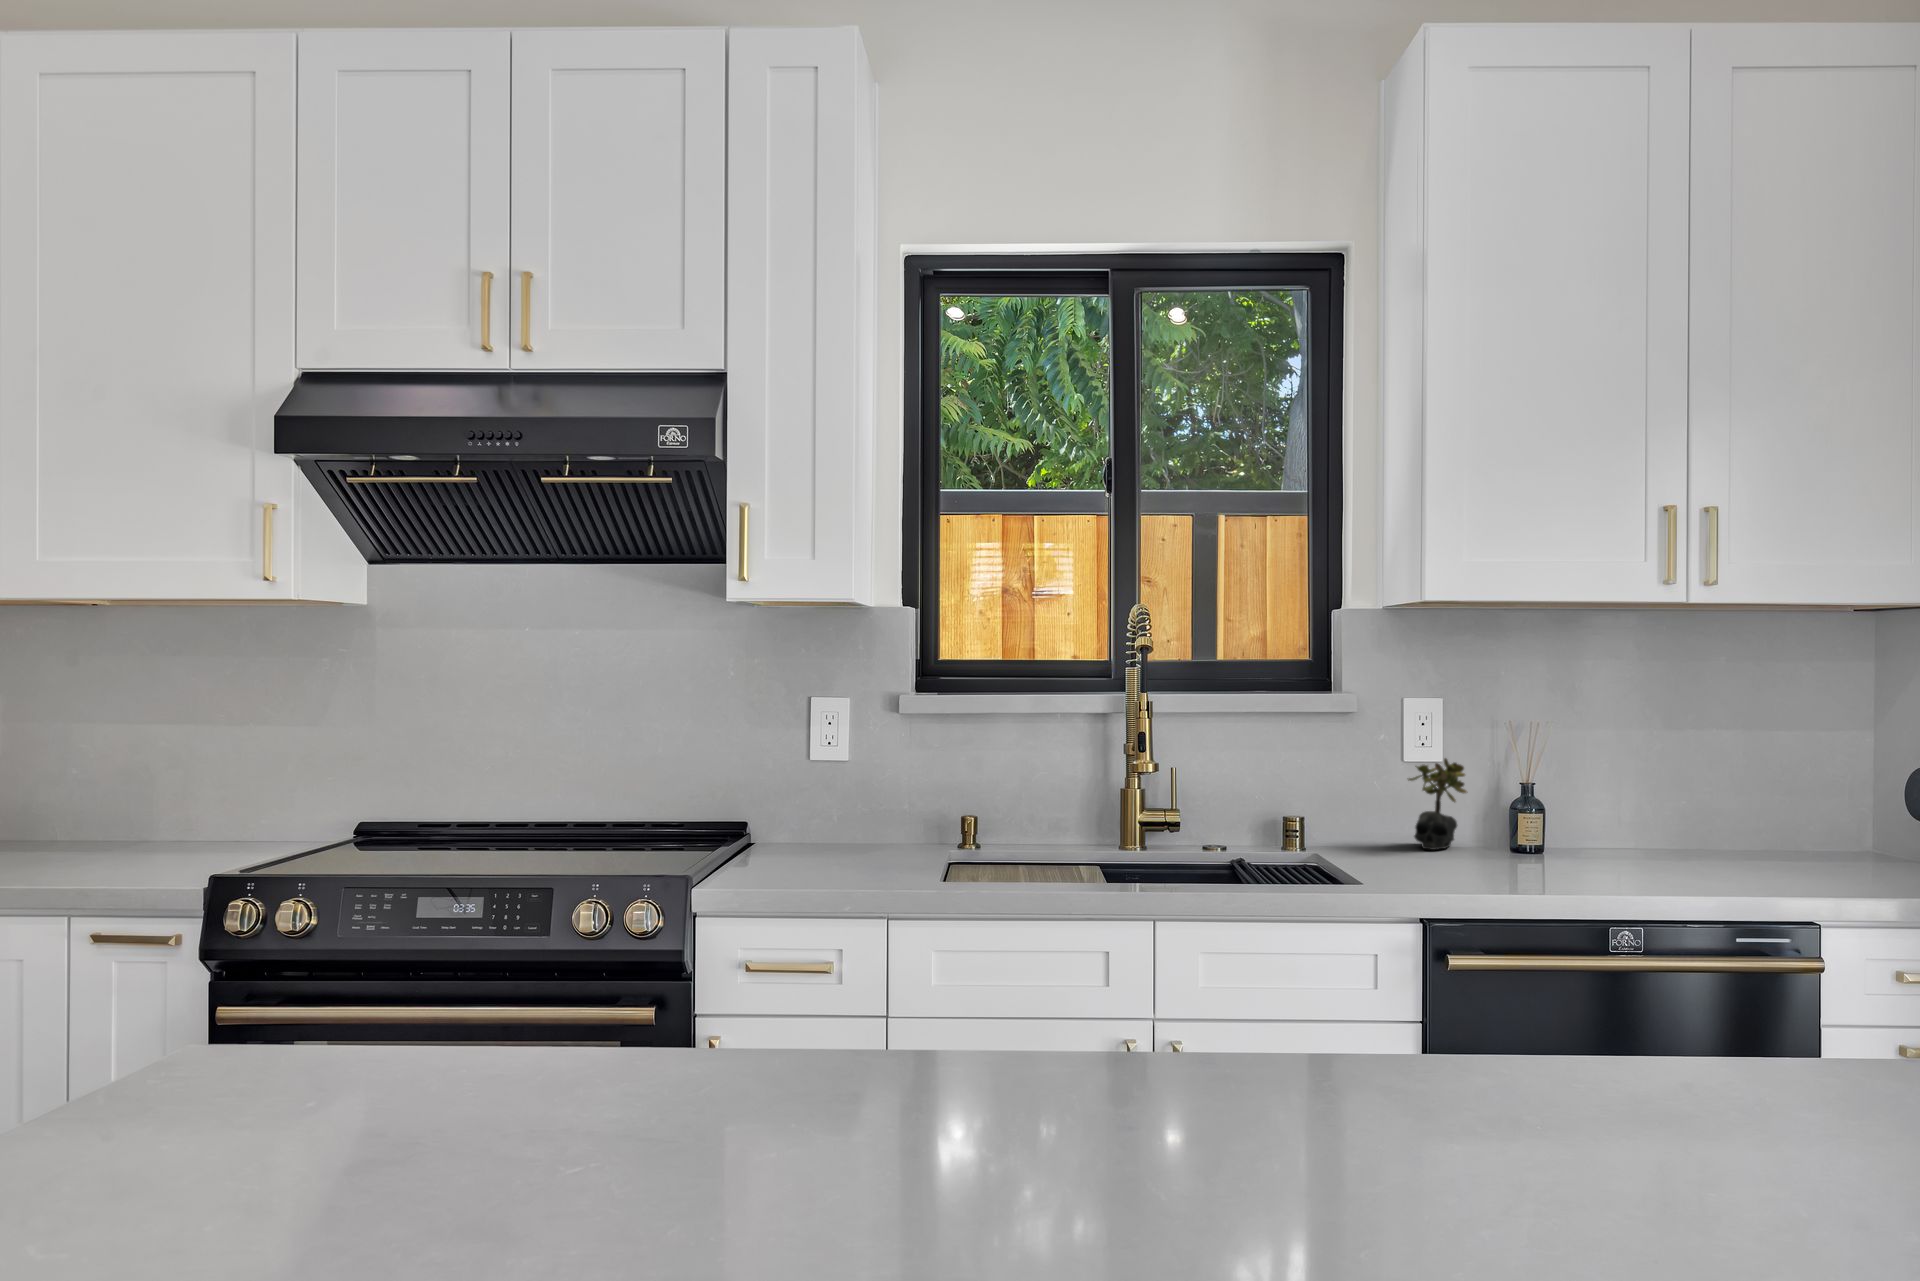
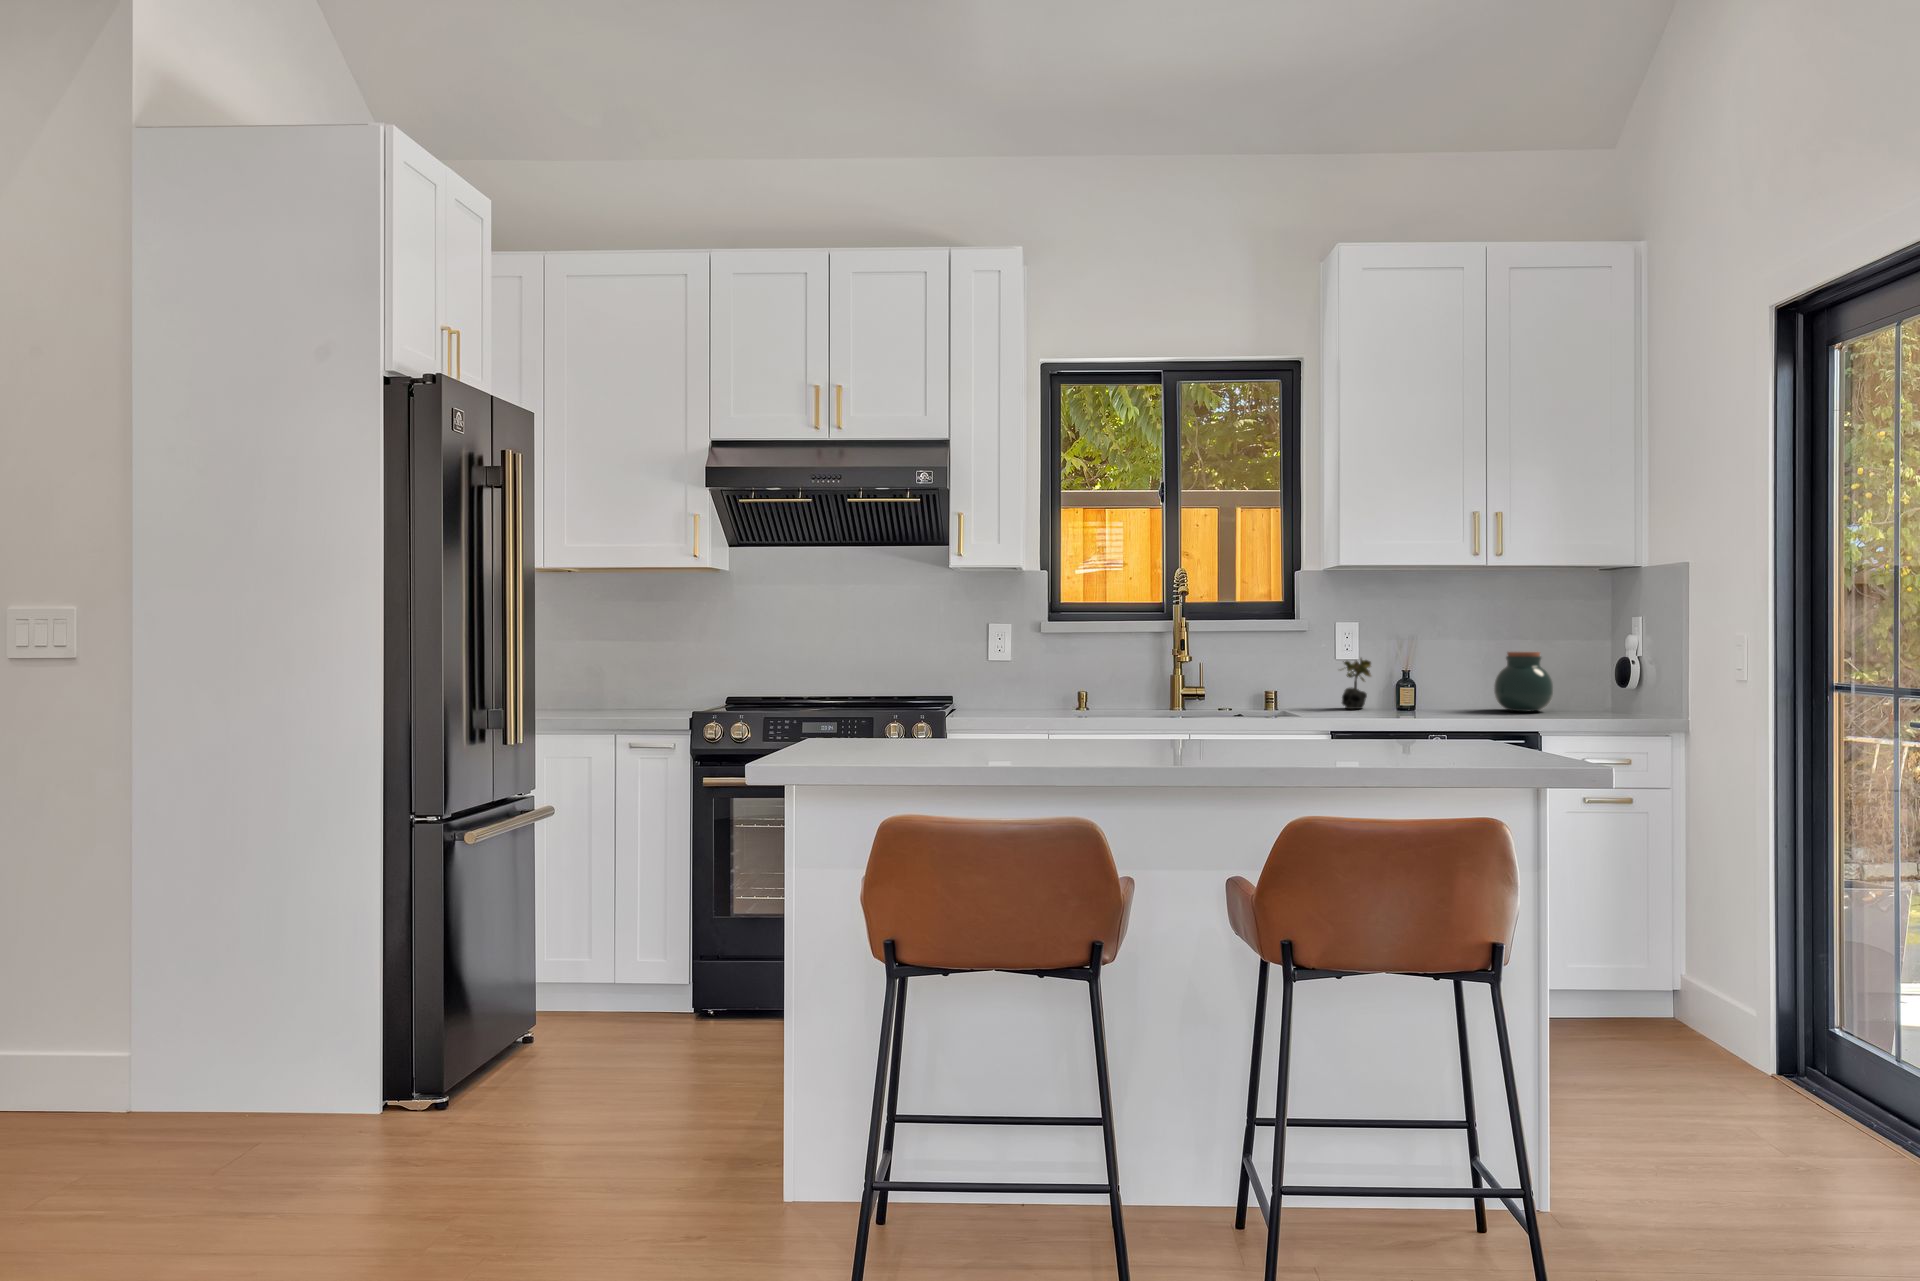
jar: none [1682,753,1790,860] -> present [1494,652,1553,712]

